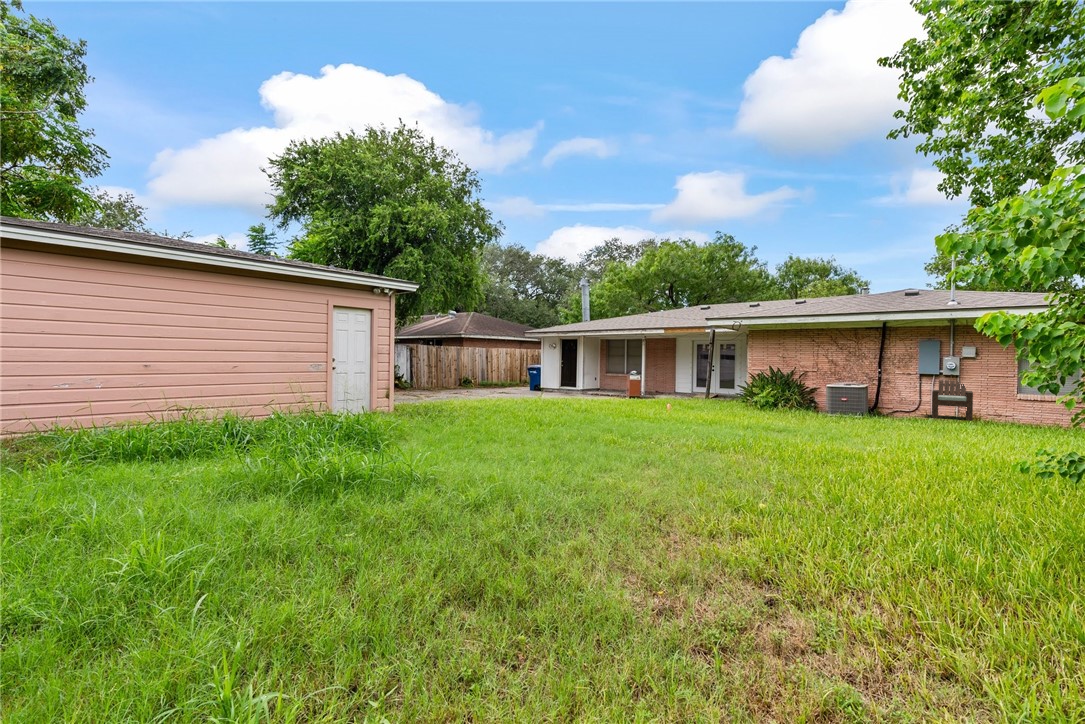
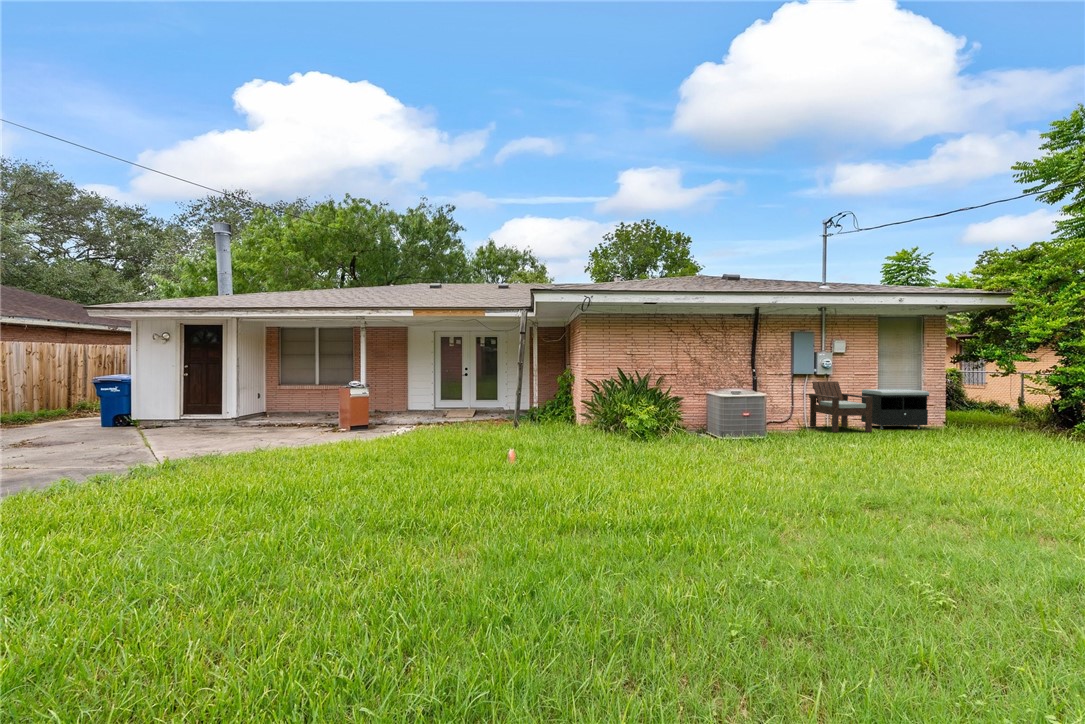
storage bench: none [993,388,1051,424] -> present [861,389,929,429]

